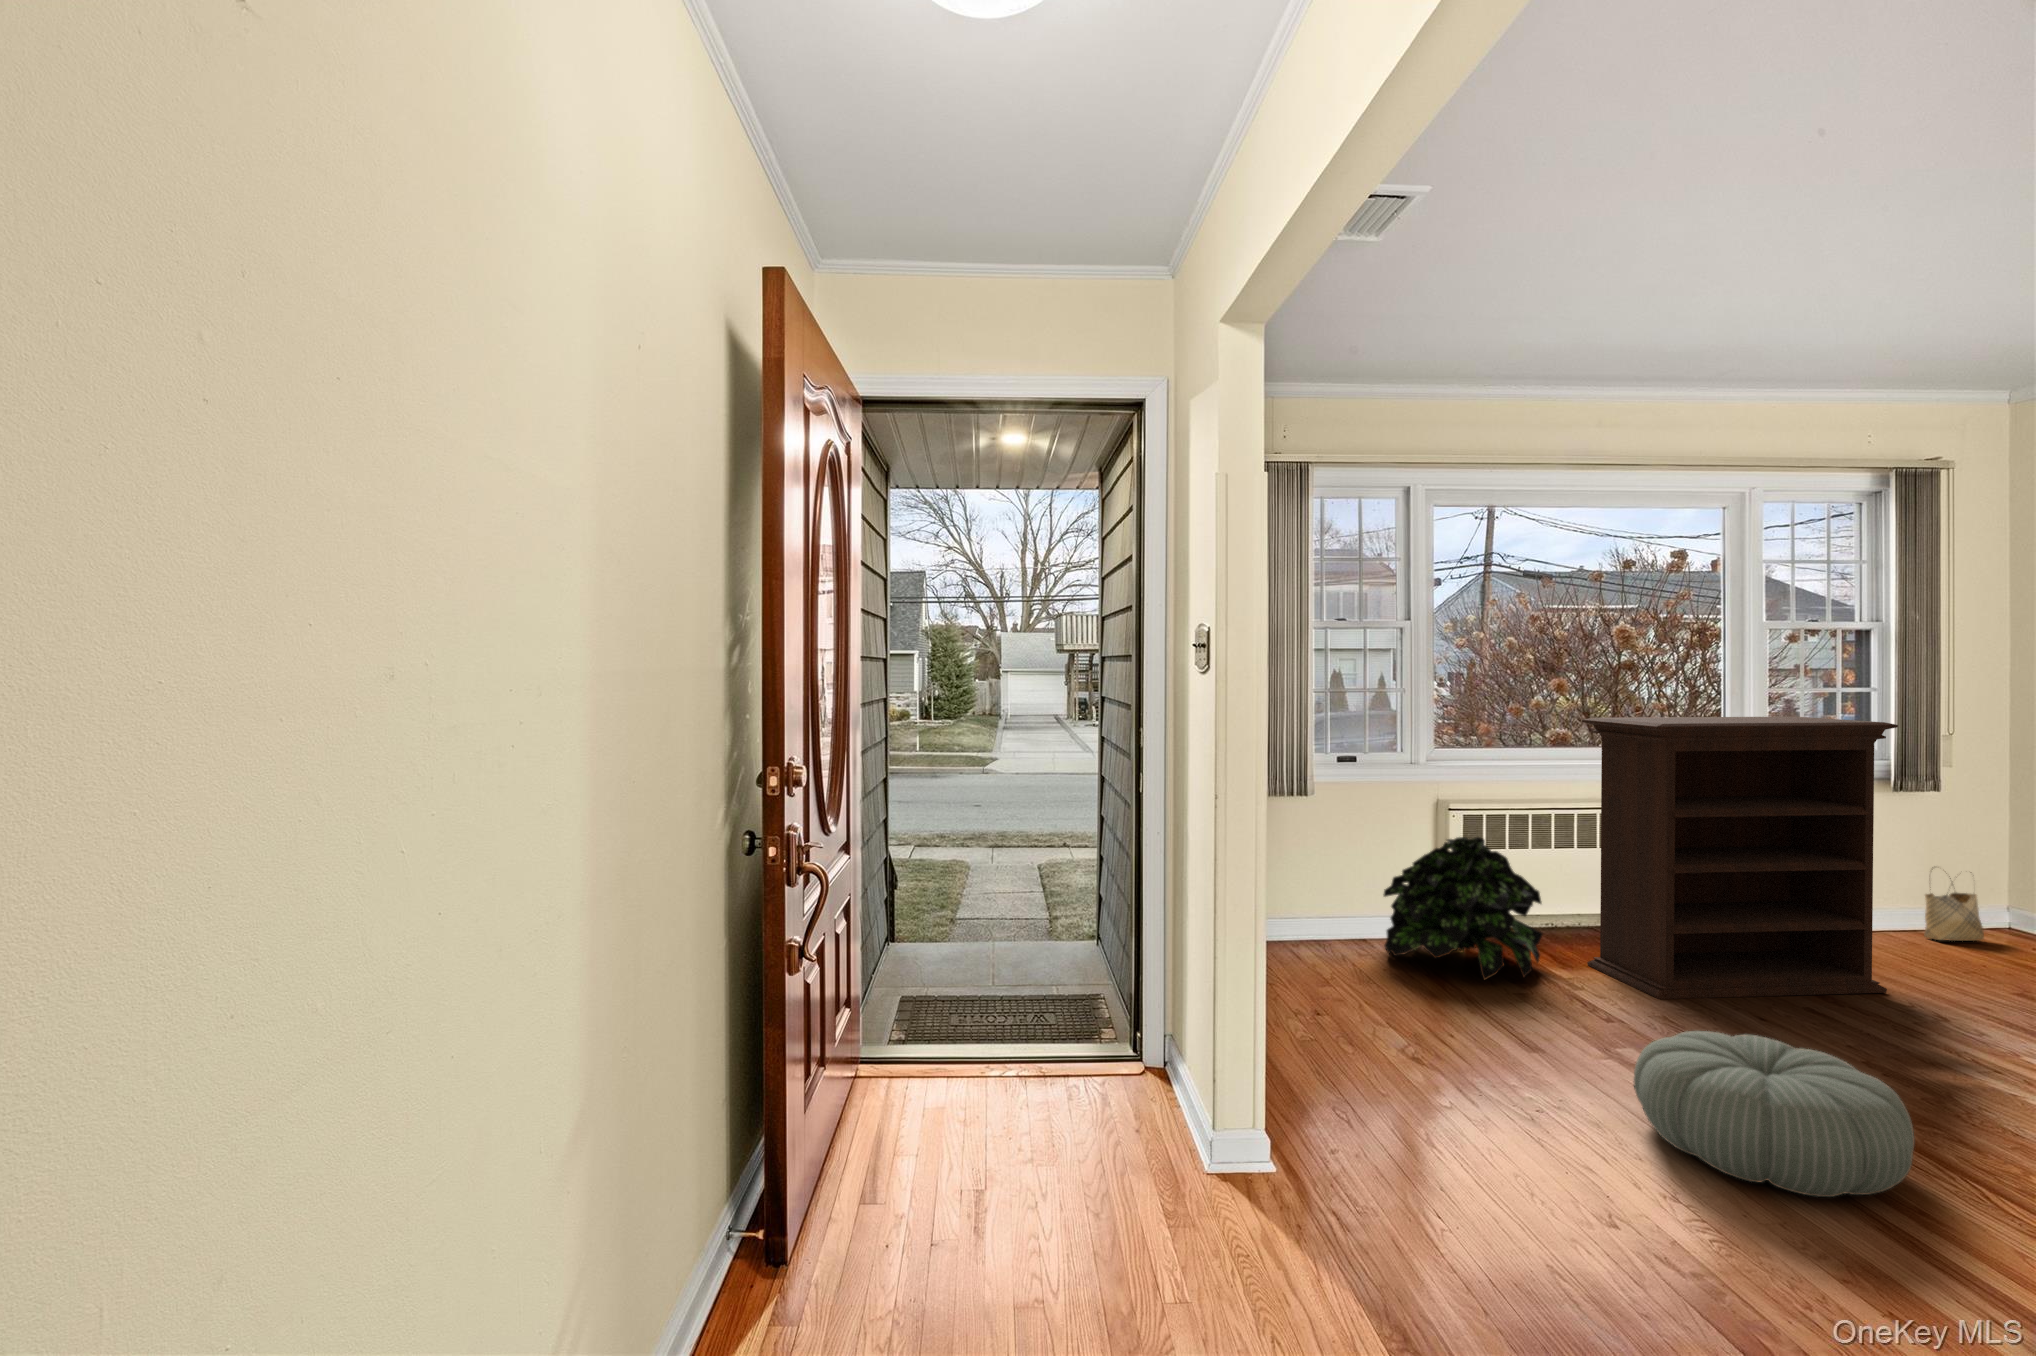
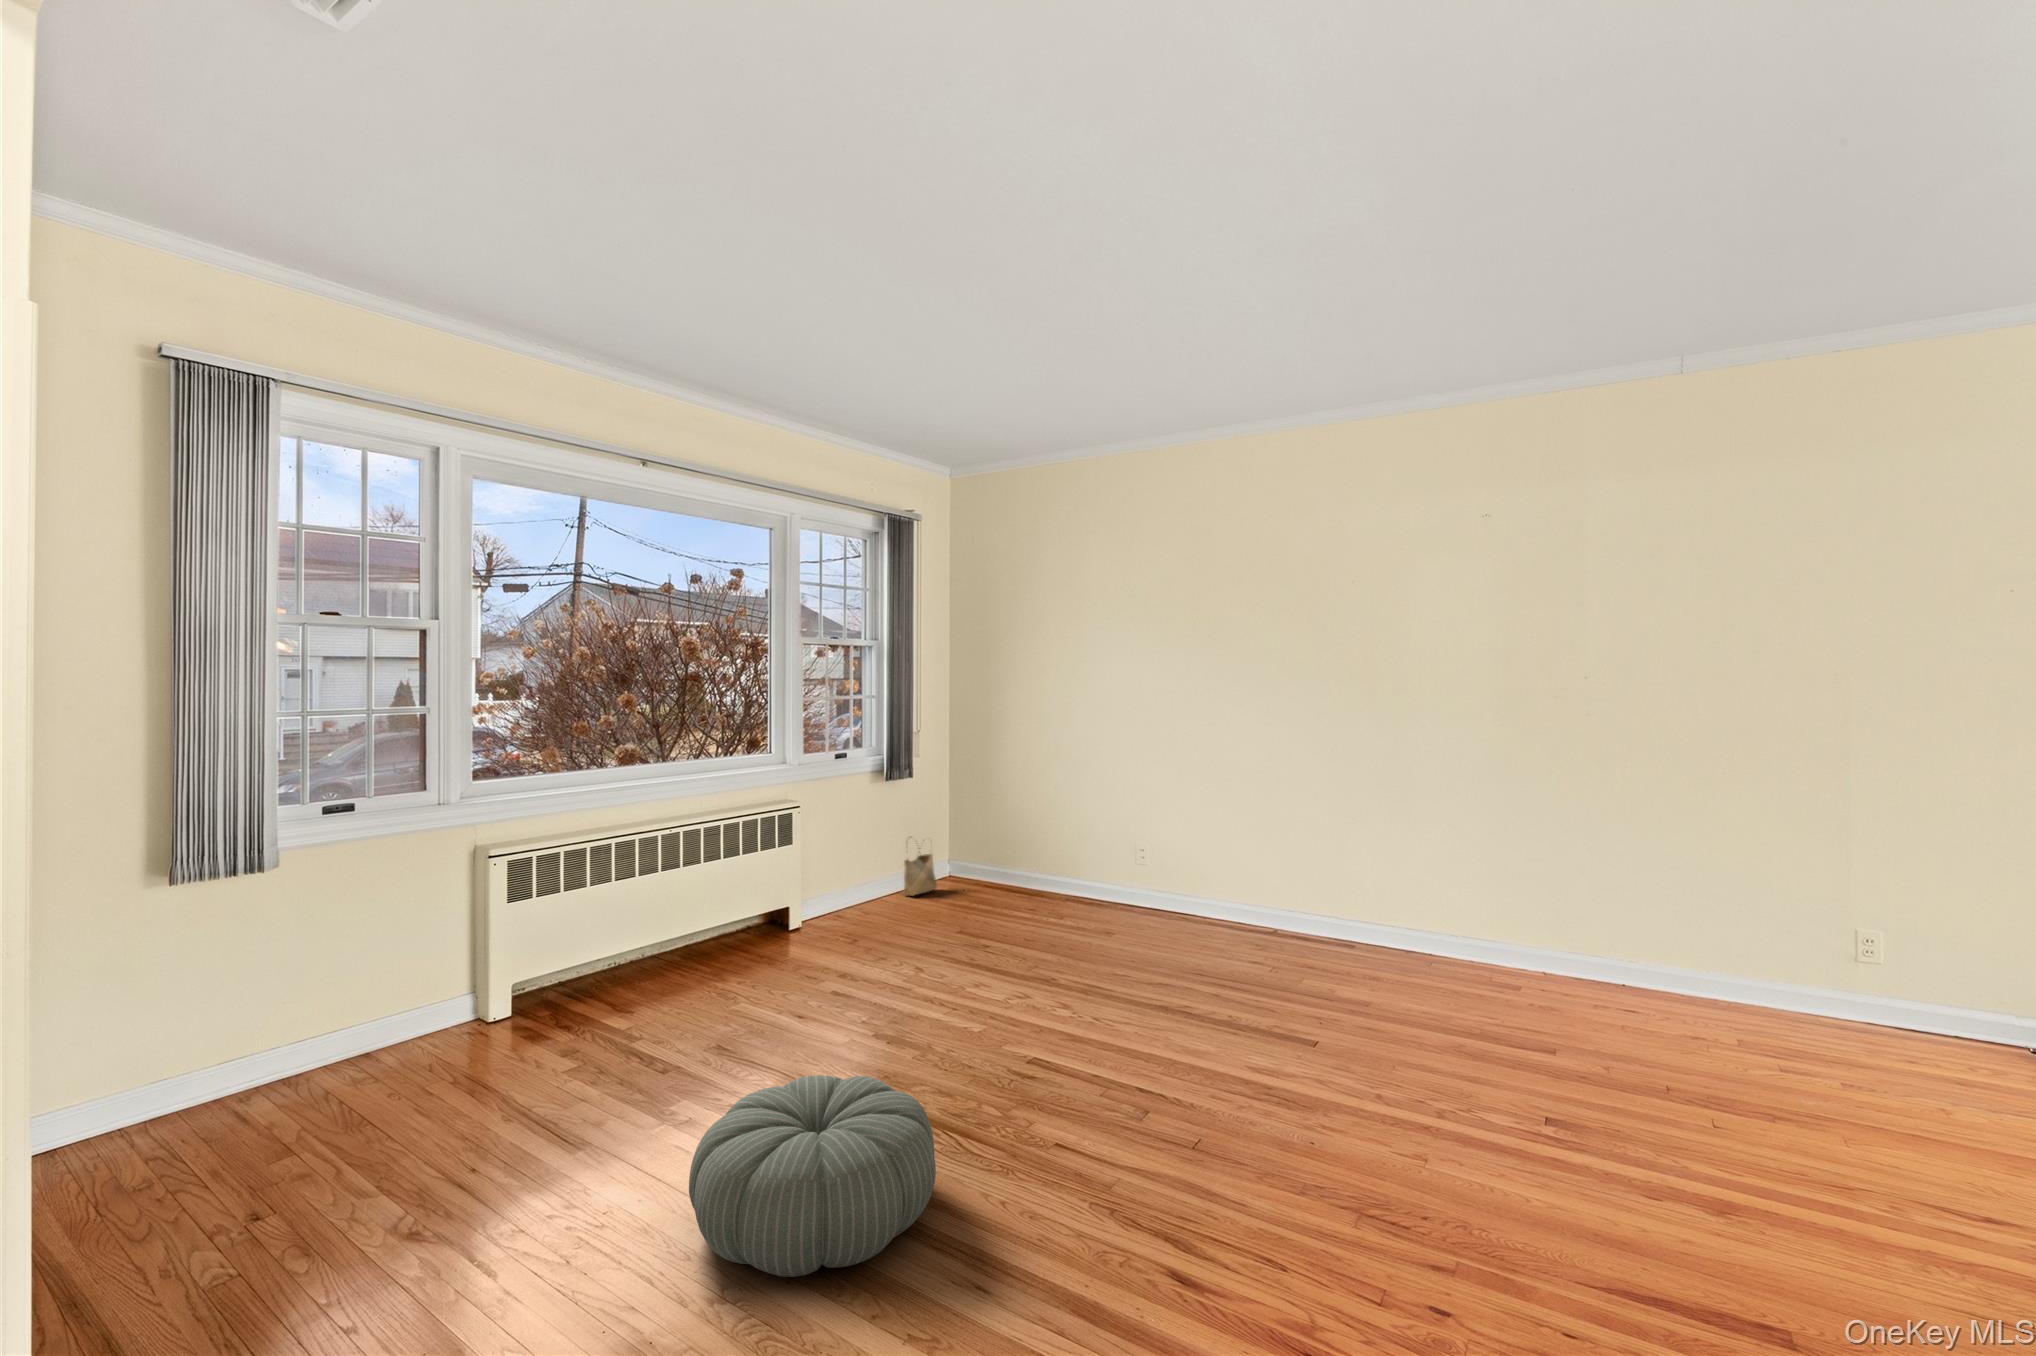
bookshelf: present [1582,717,1898,999] -> none [645,724,896,1029]
potted plant: present [1383,837,1543,980] -> none [390,887,602,1074]

